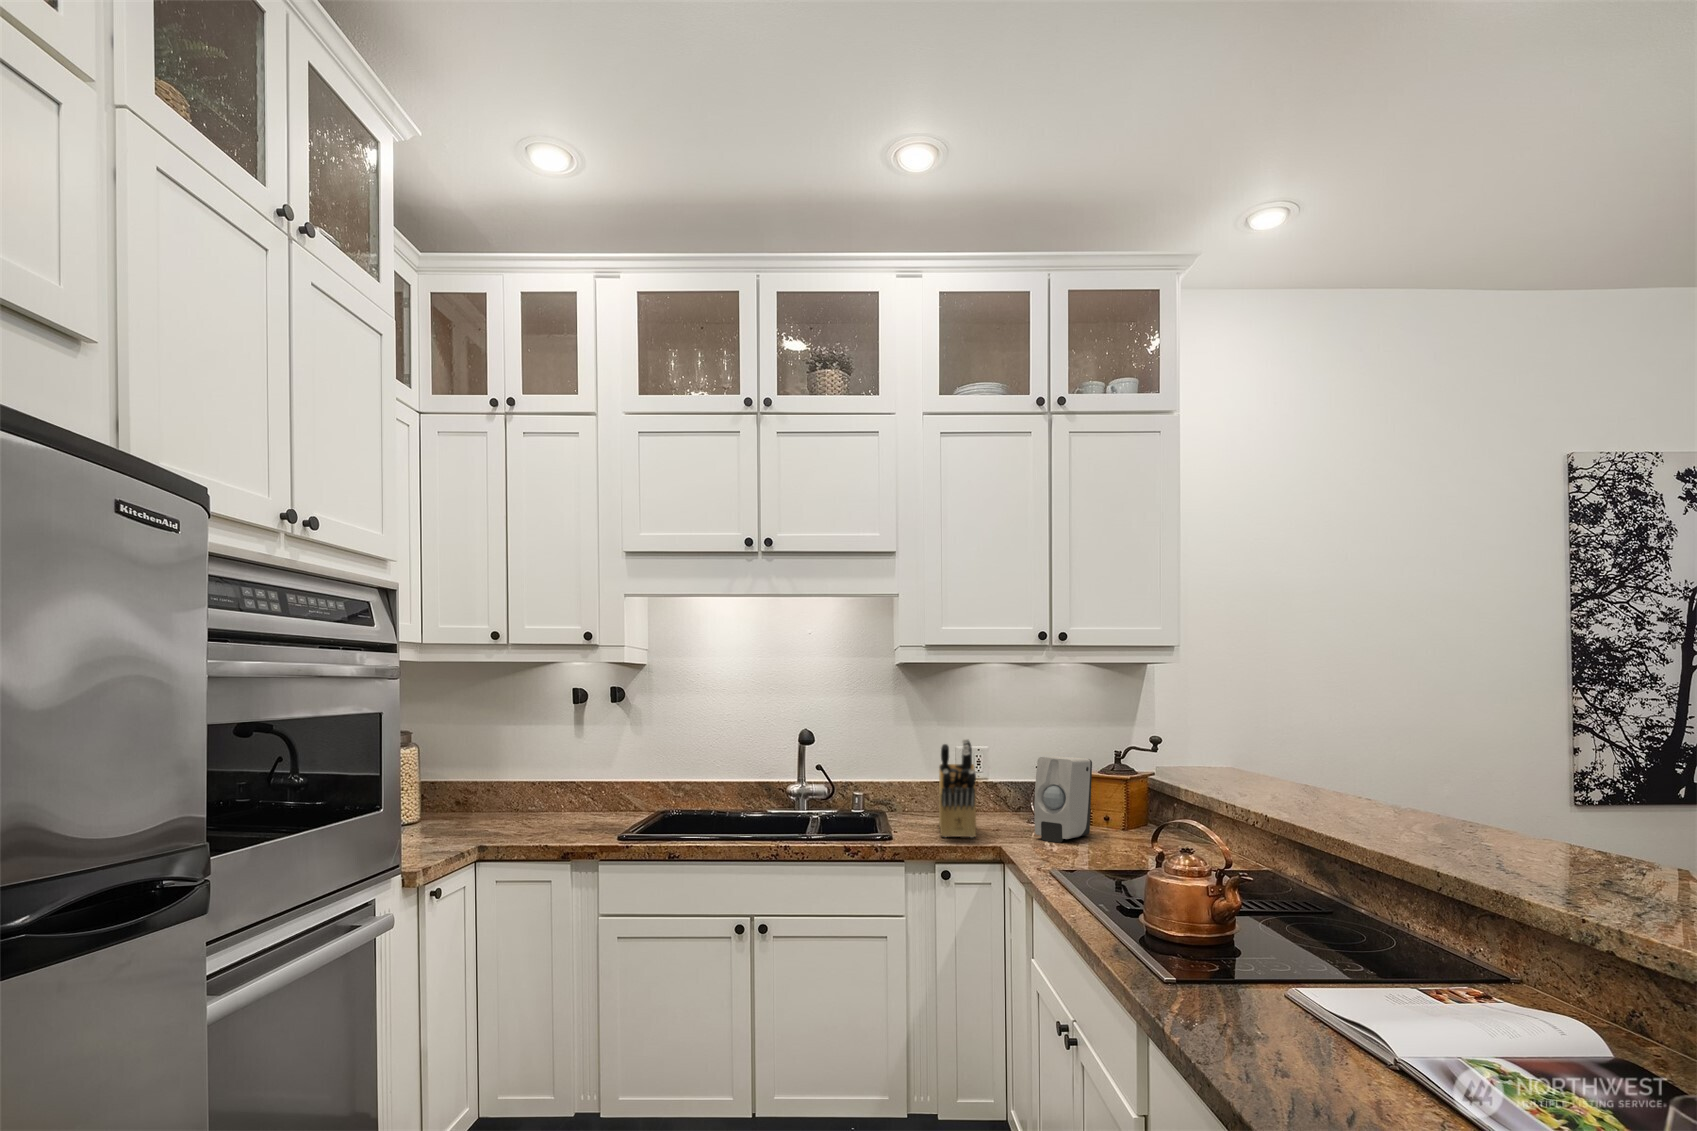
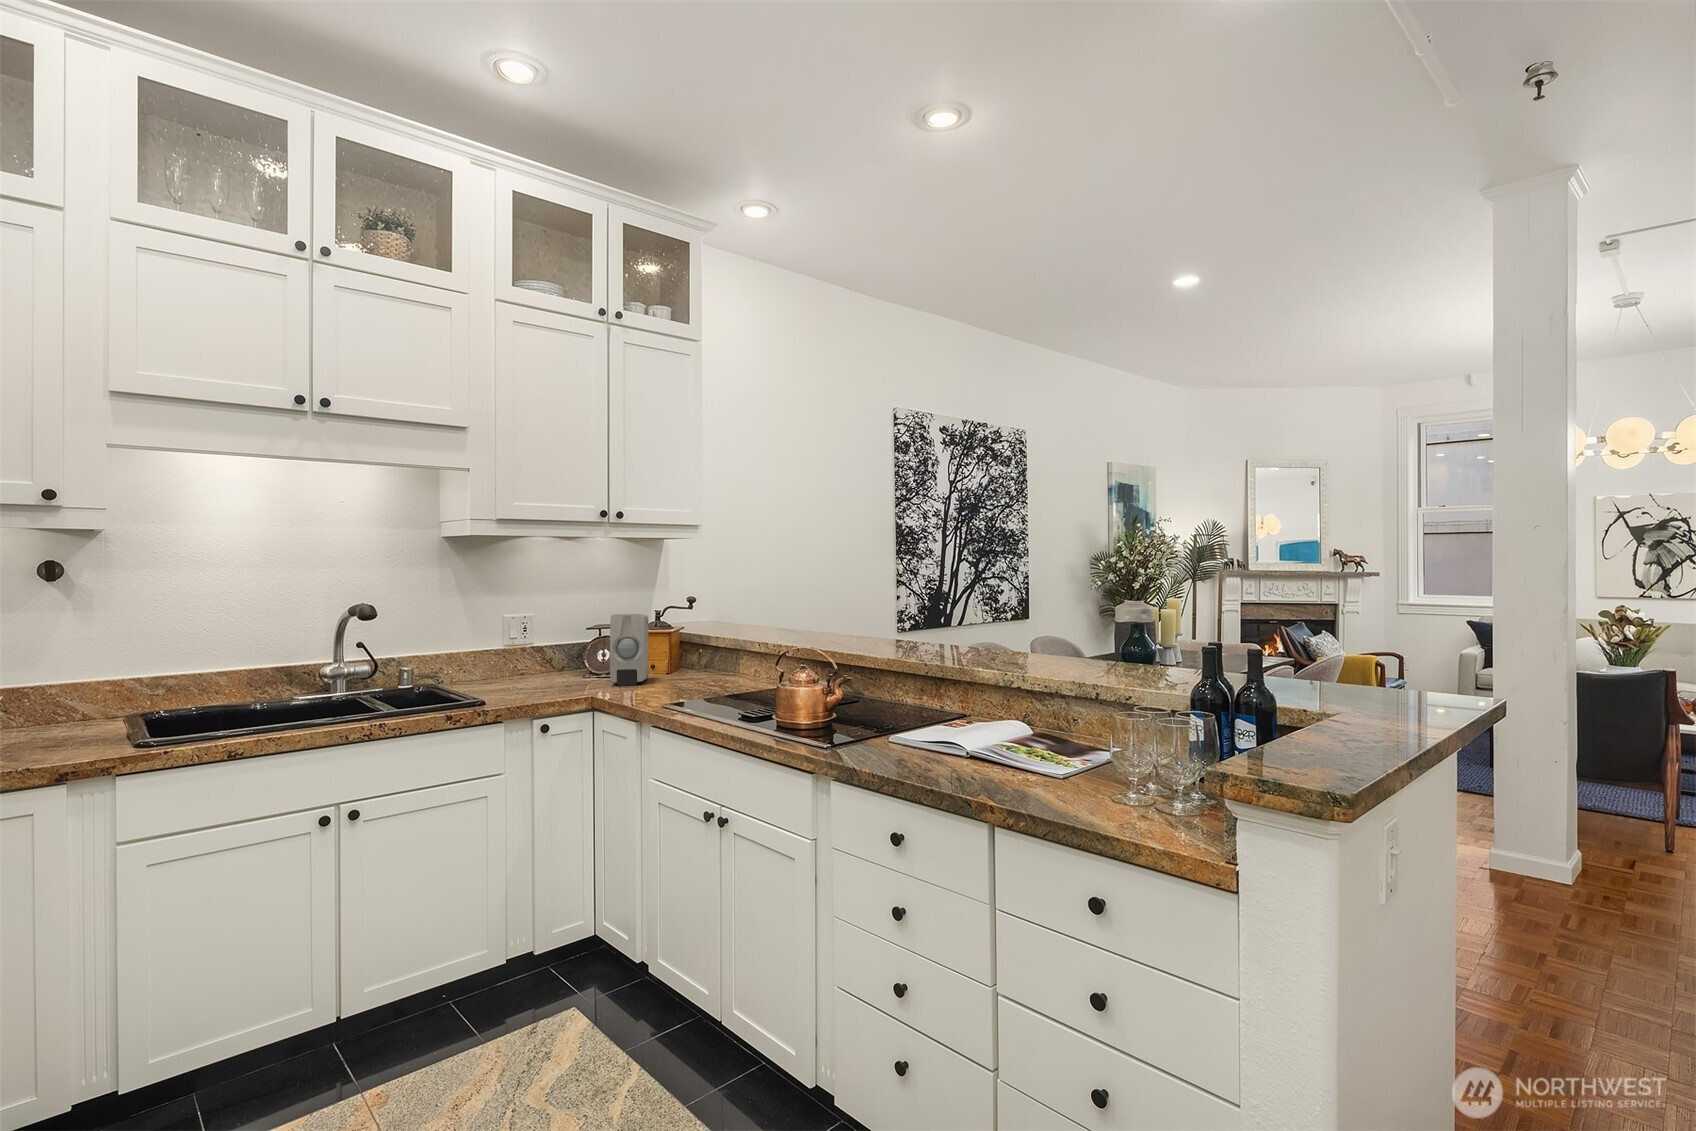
knife block: present [939,739,976,838] -> none [502,601,566,695]

